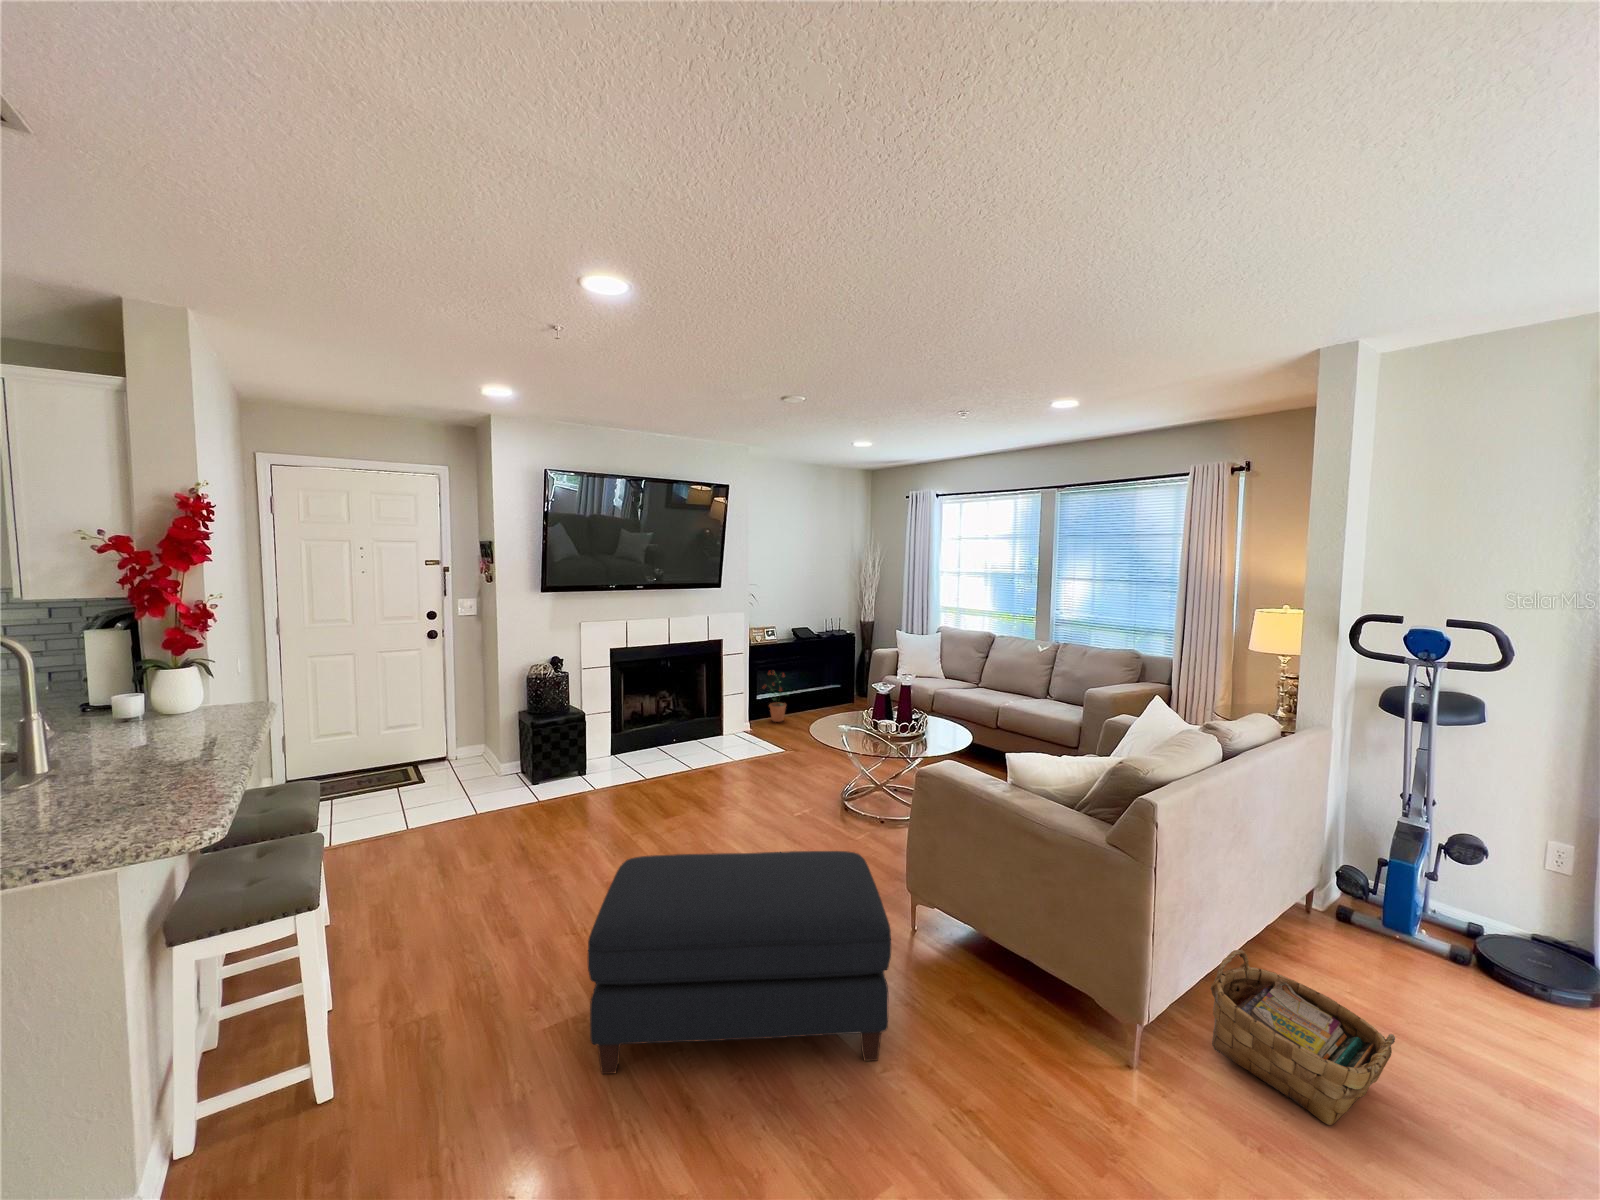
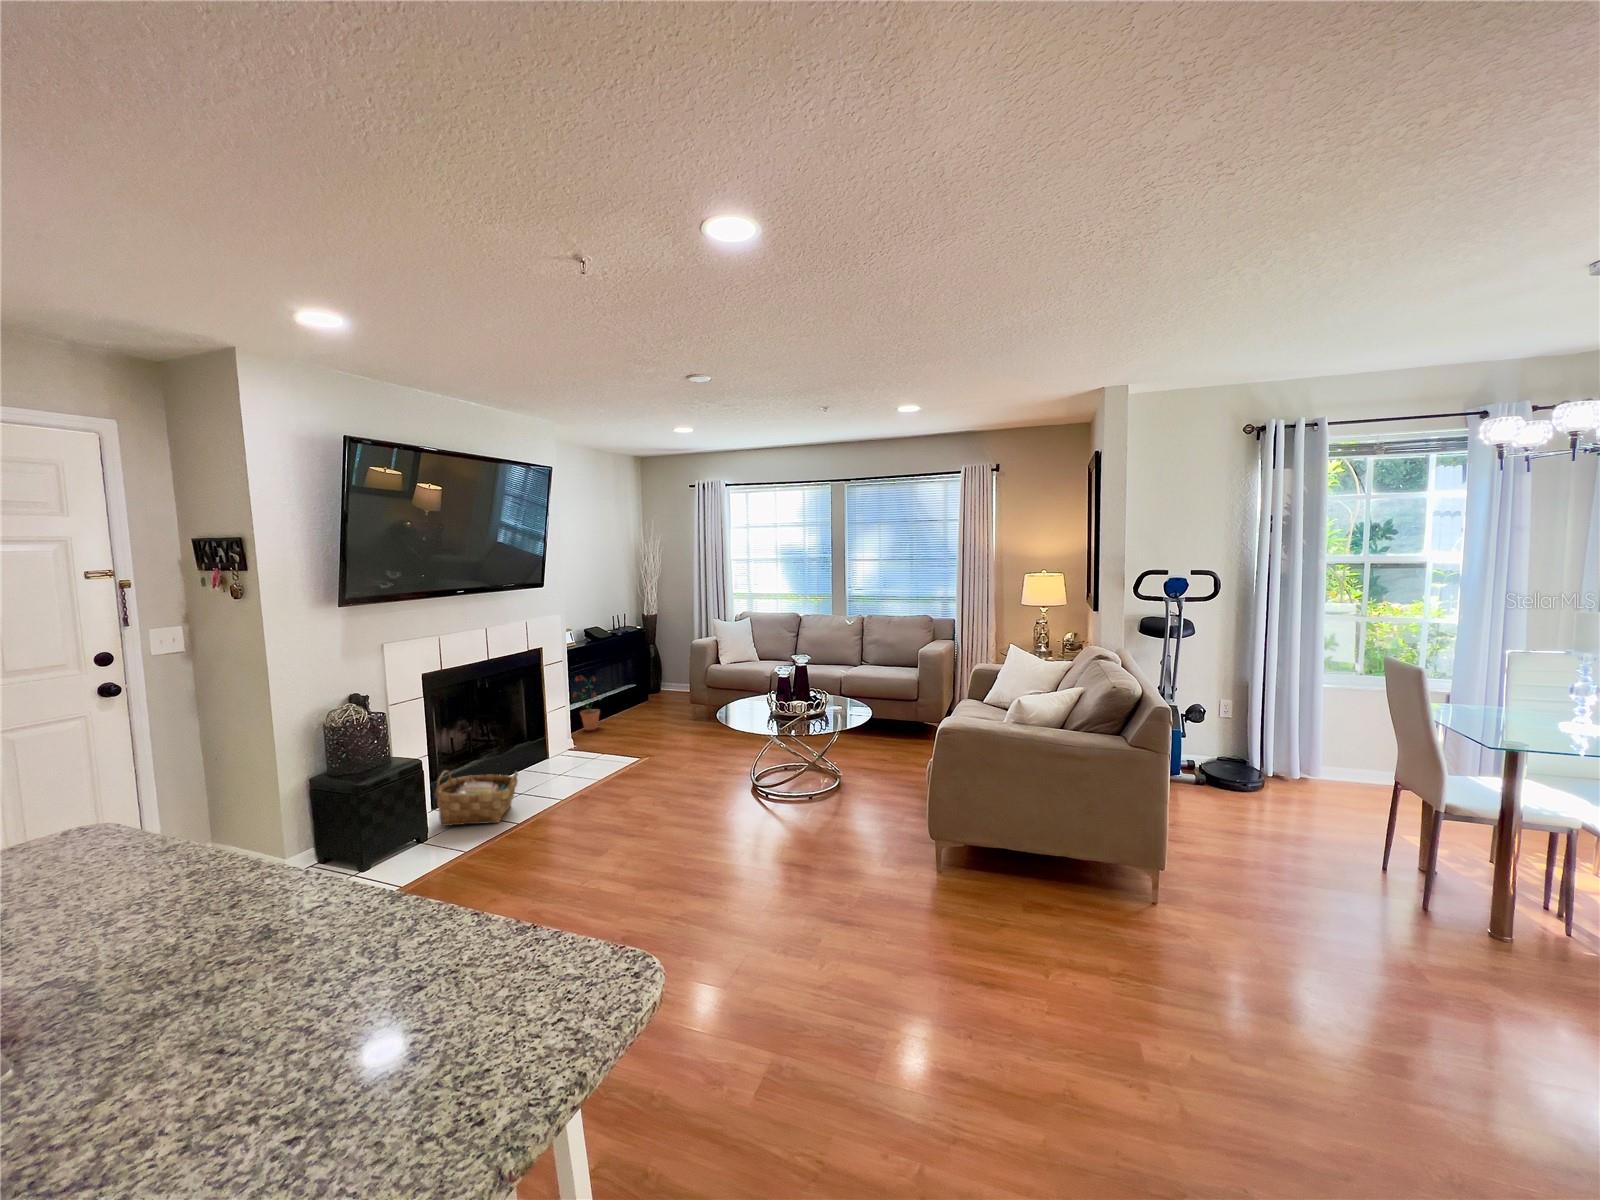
ottoman: present [588,851,891,1074] -> none [746,815,1050,1119]
woven basket: present [1210,950,1395,1125] -> present [435,770,518,826]

